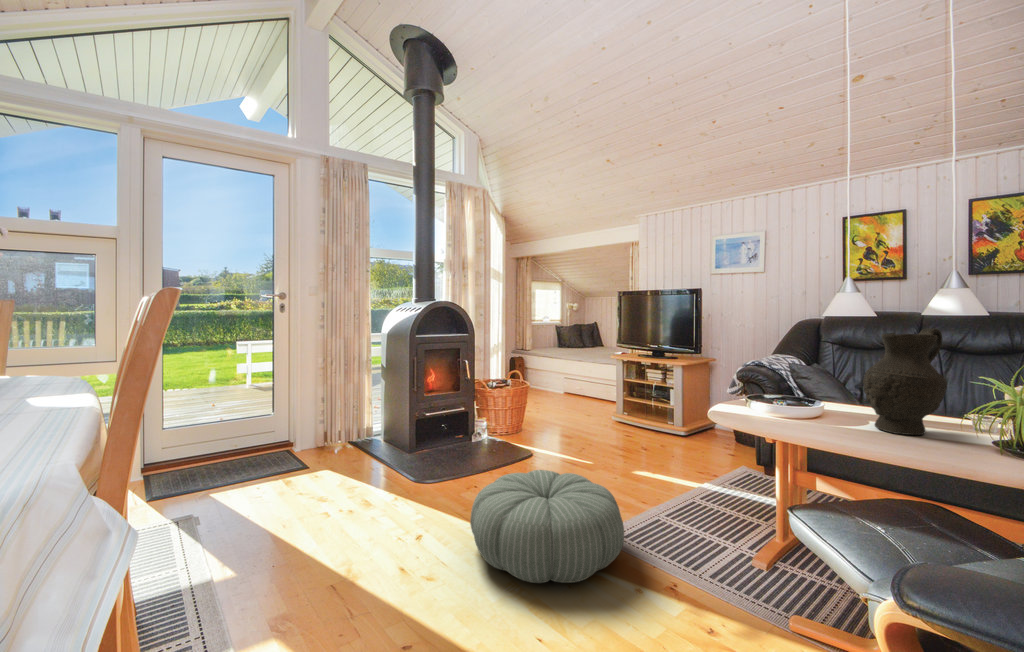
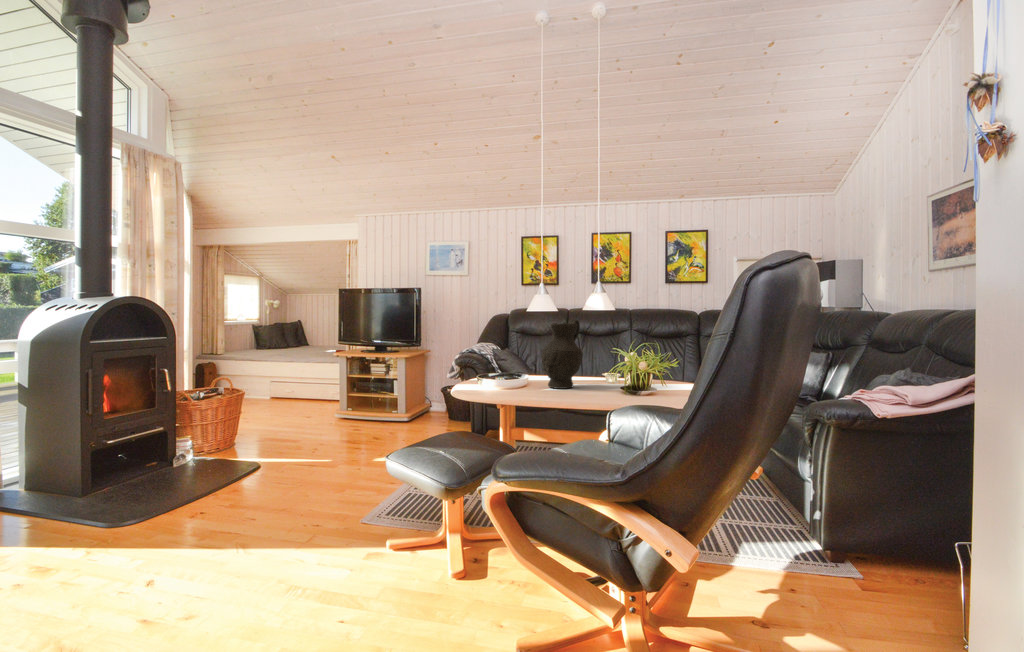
pouf: present [470,470,624,583] -> none [225,463,385,565]

